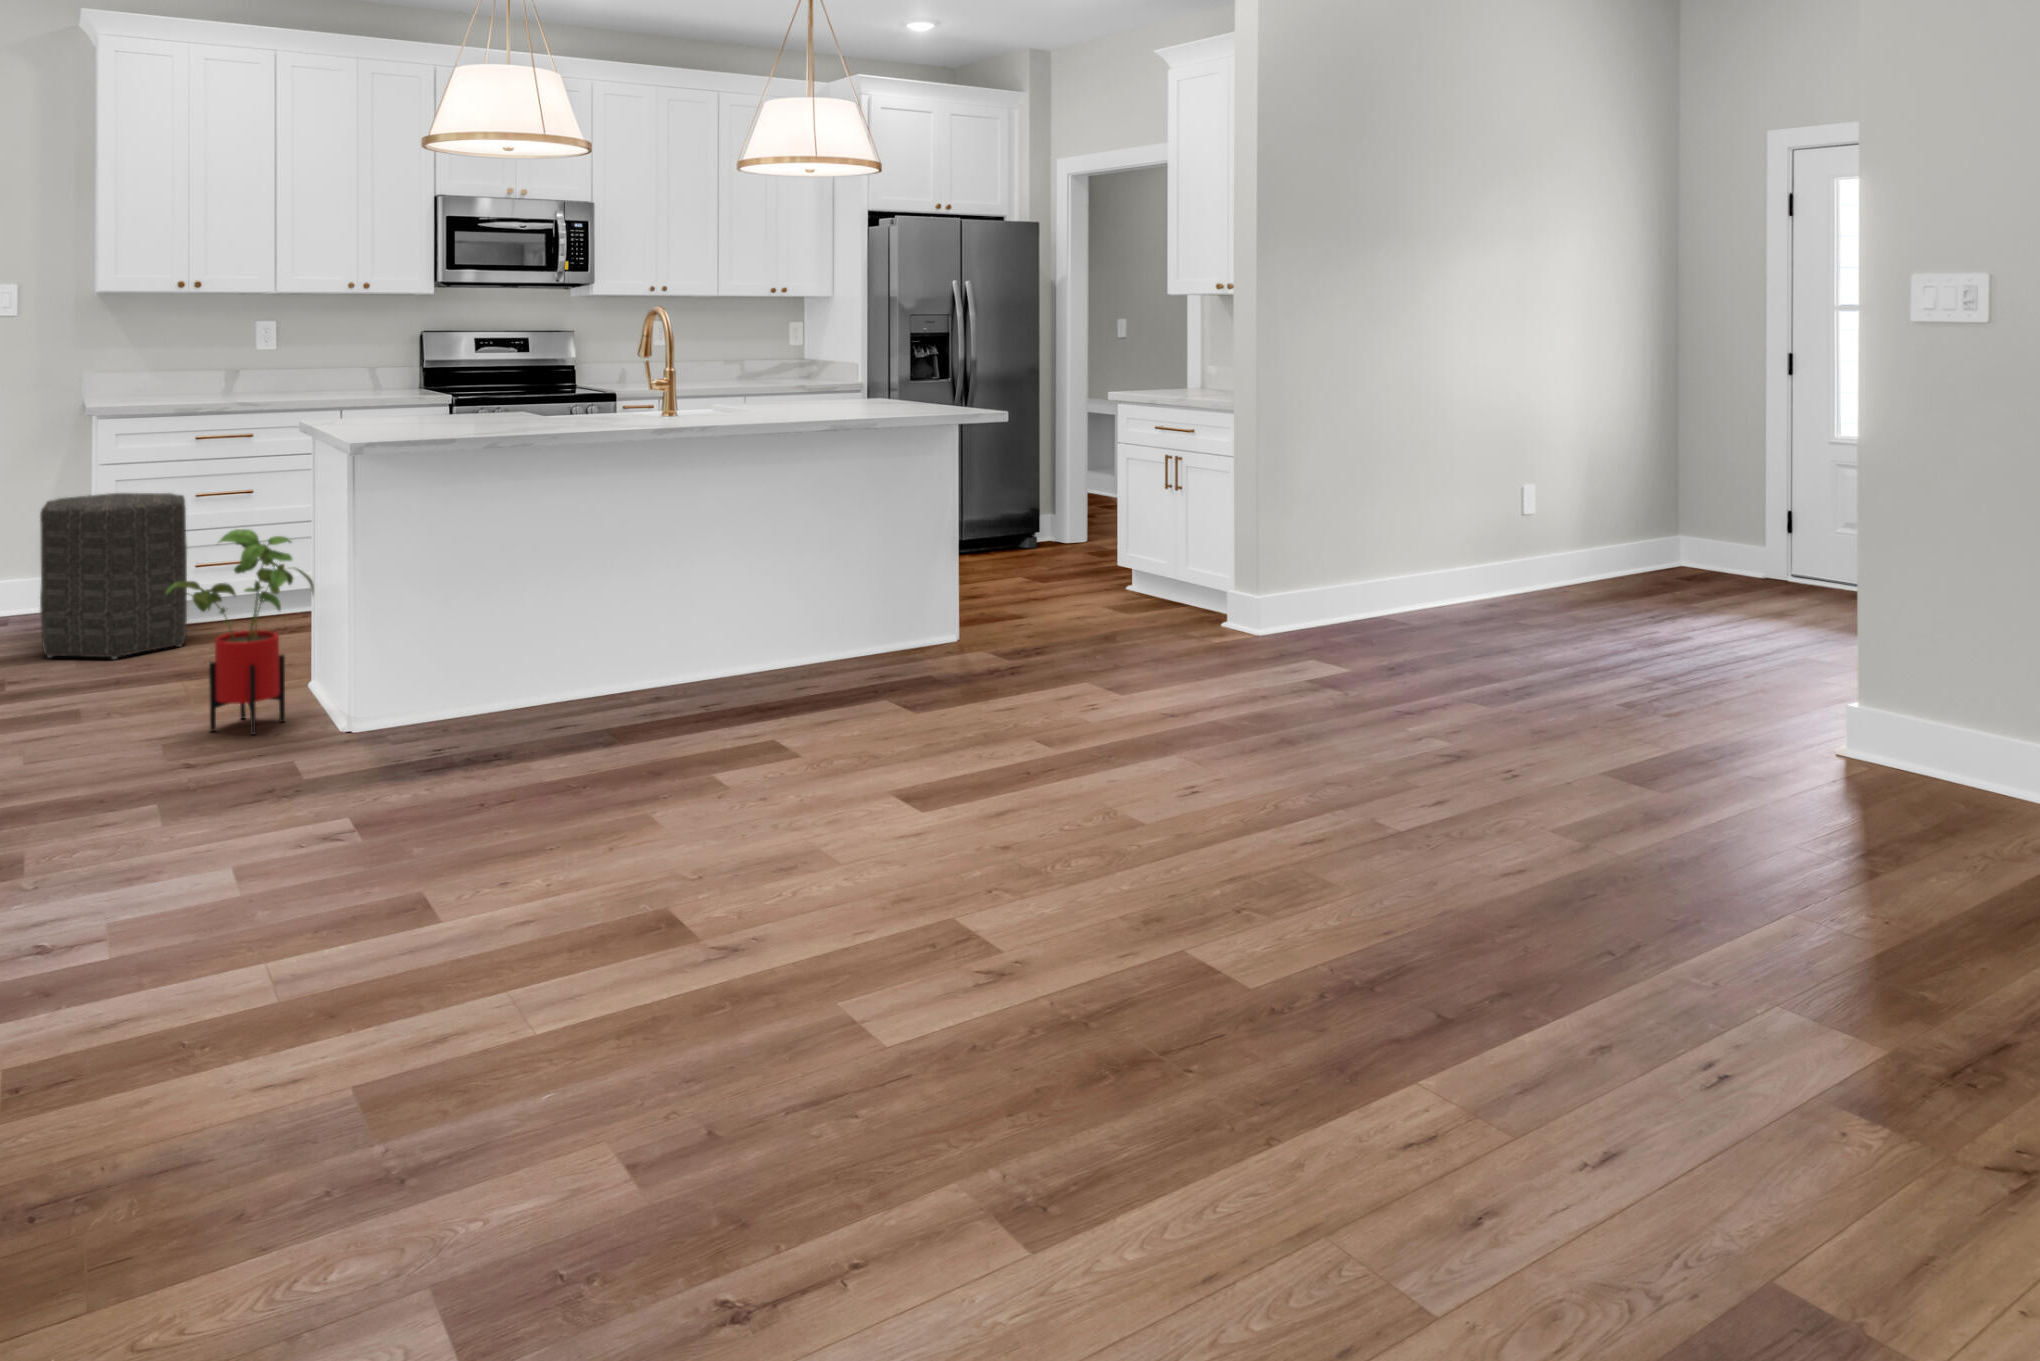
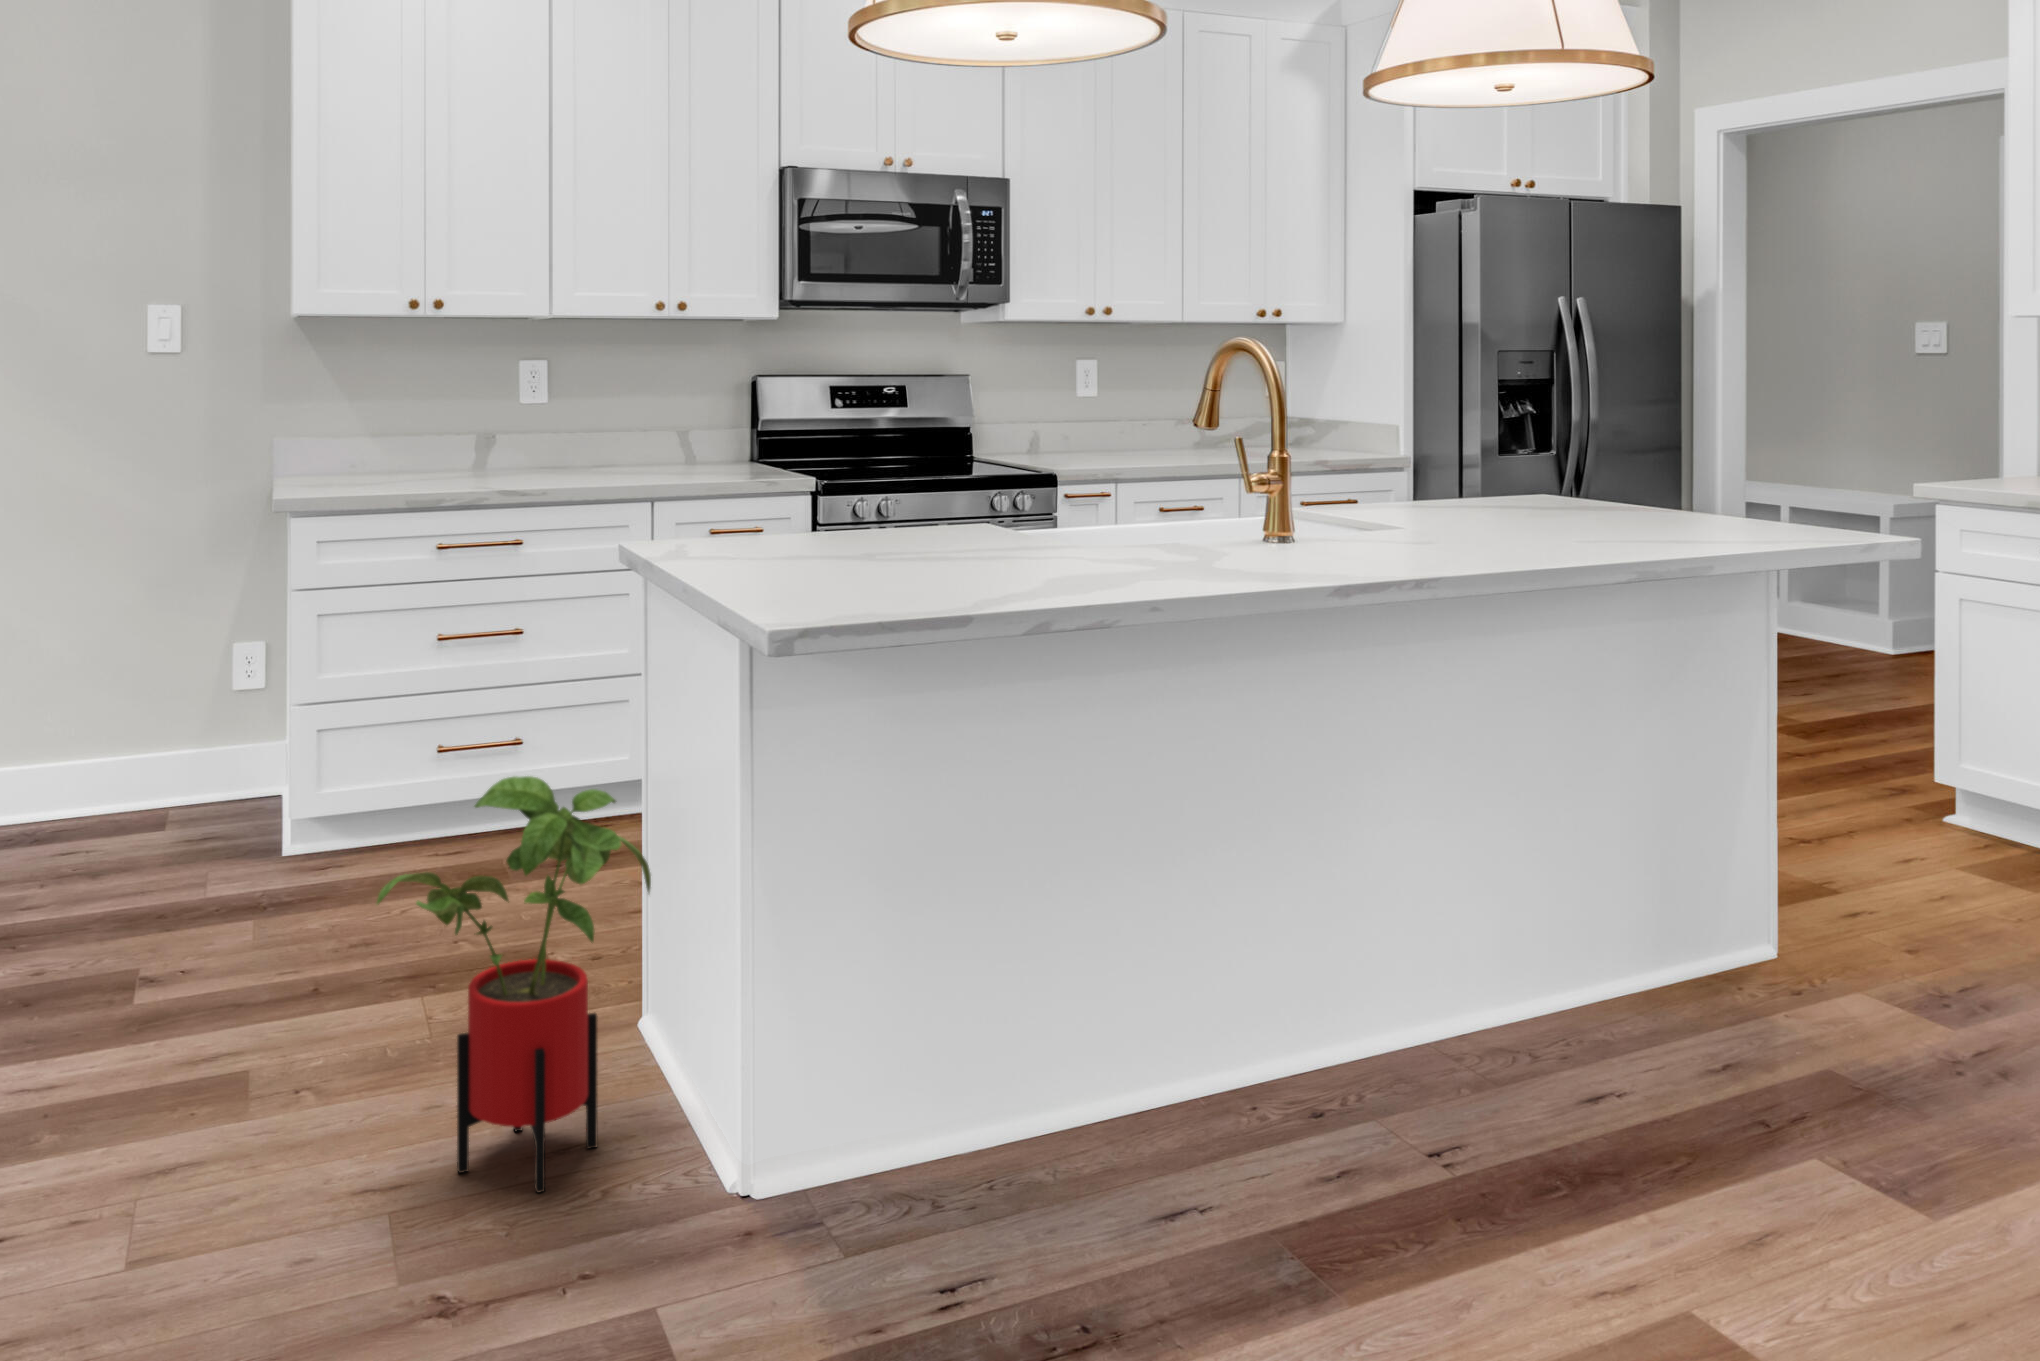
ottoman: present [40,493,187,659] -> none [189,636,418,929]

